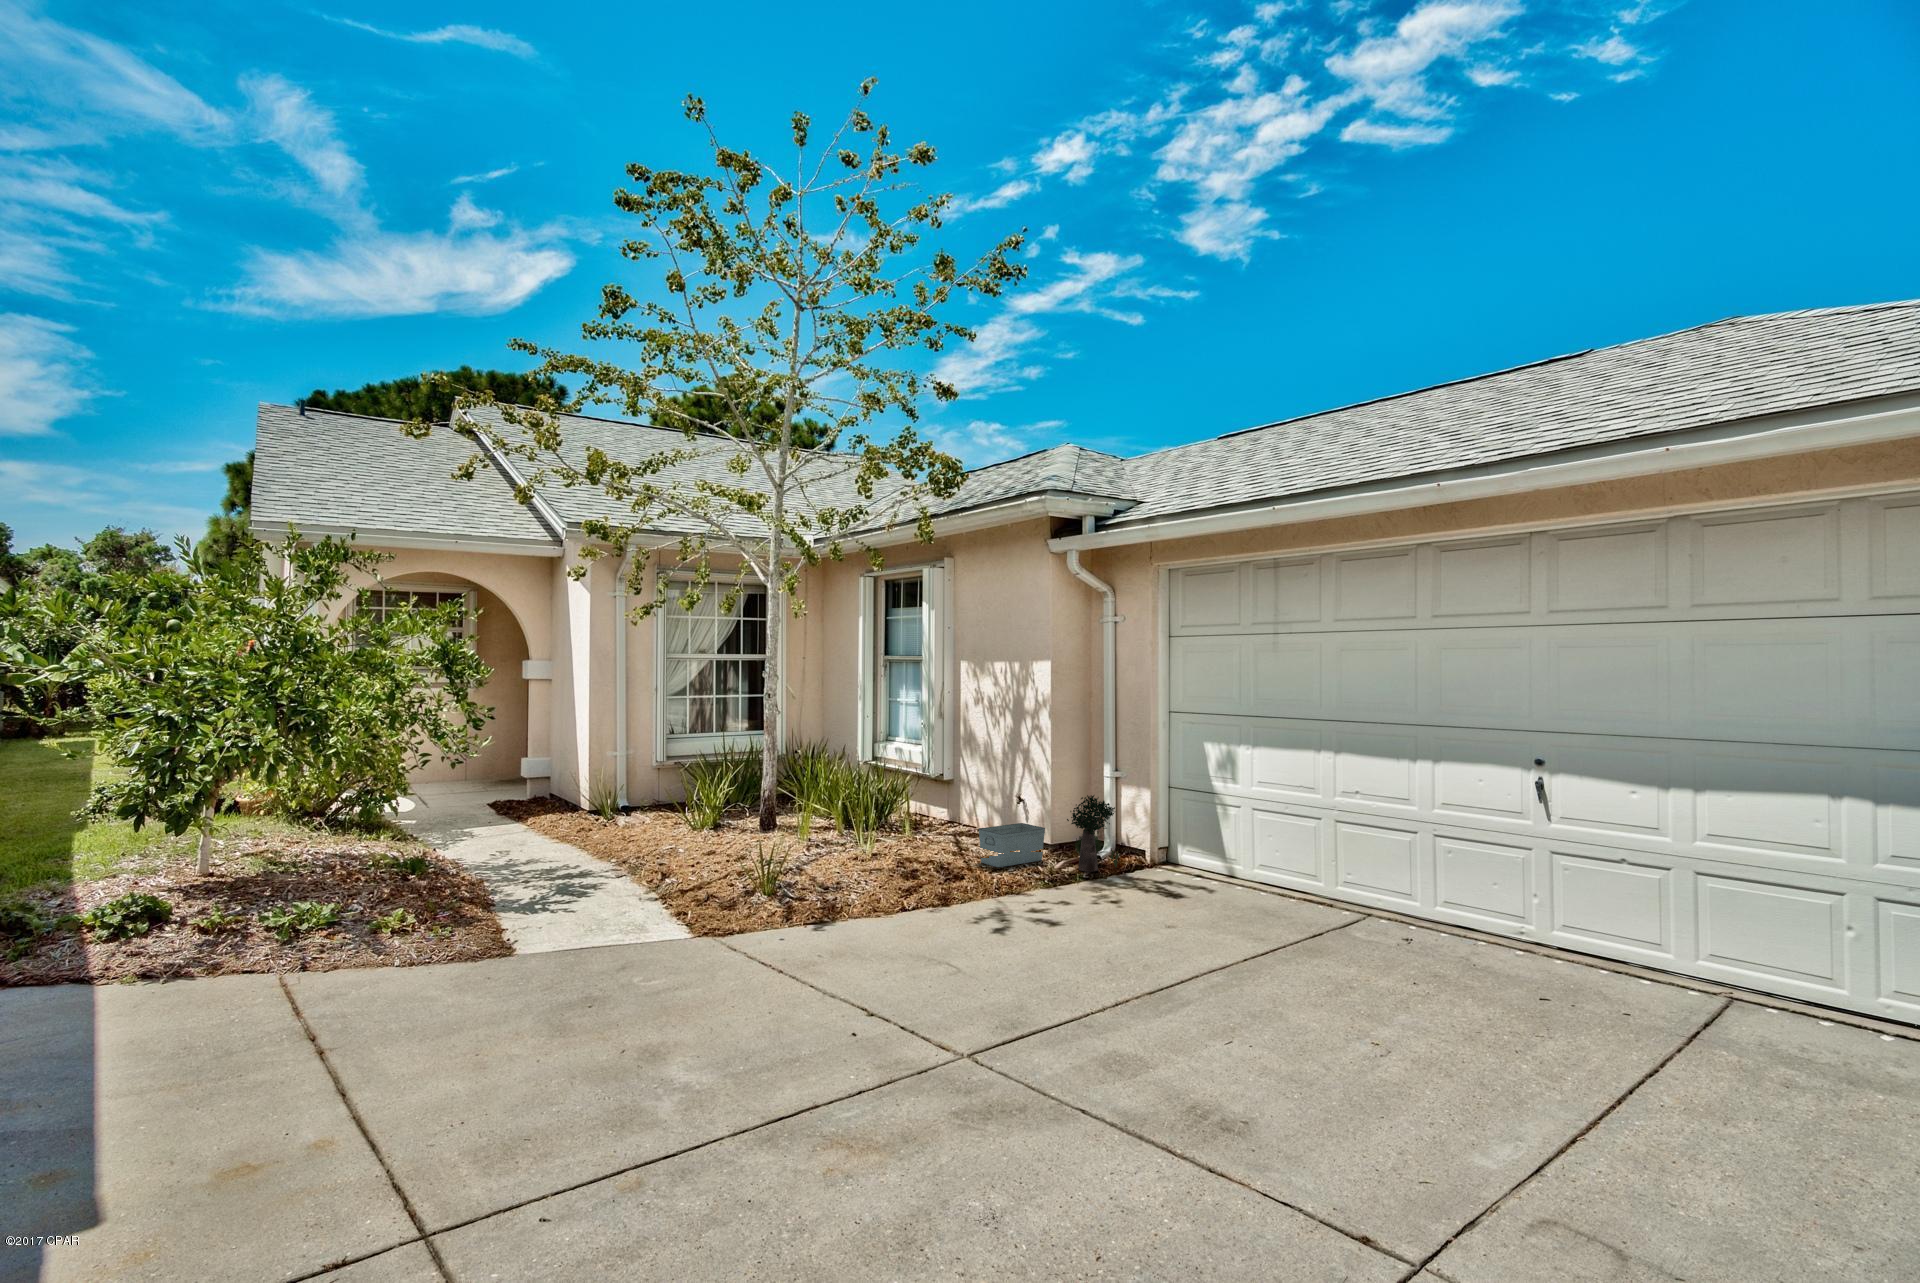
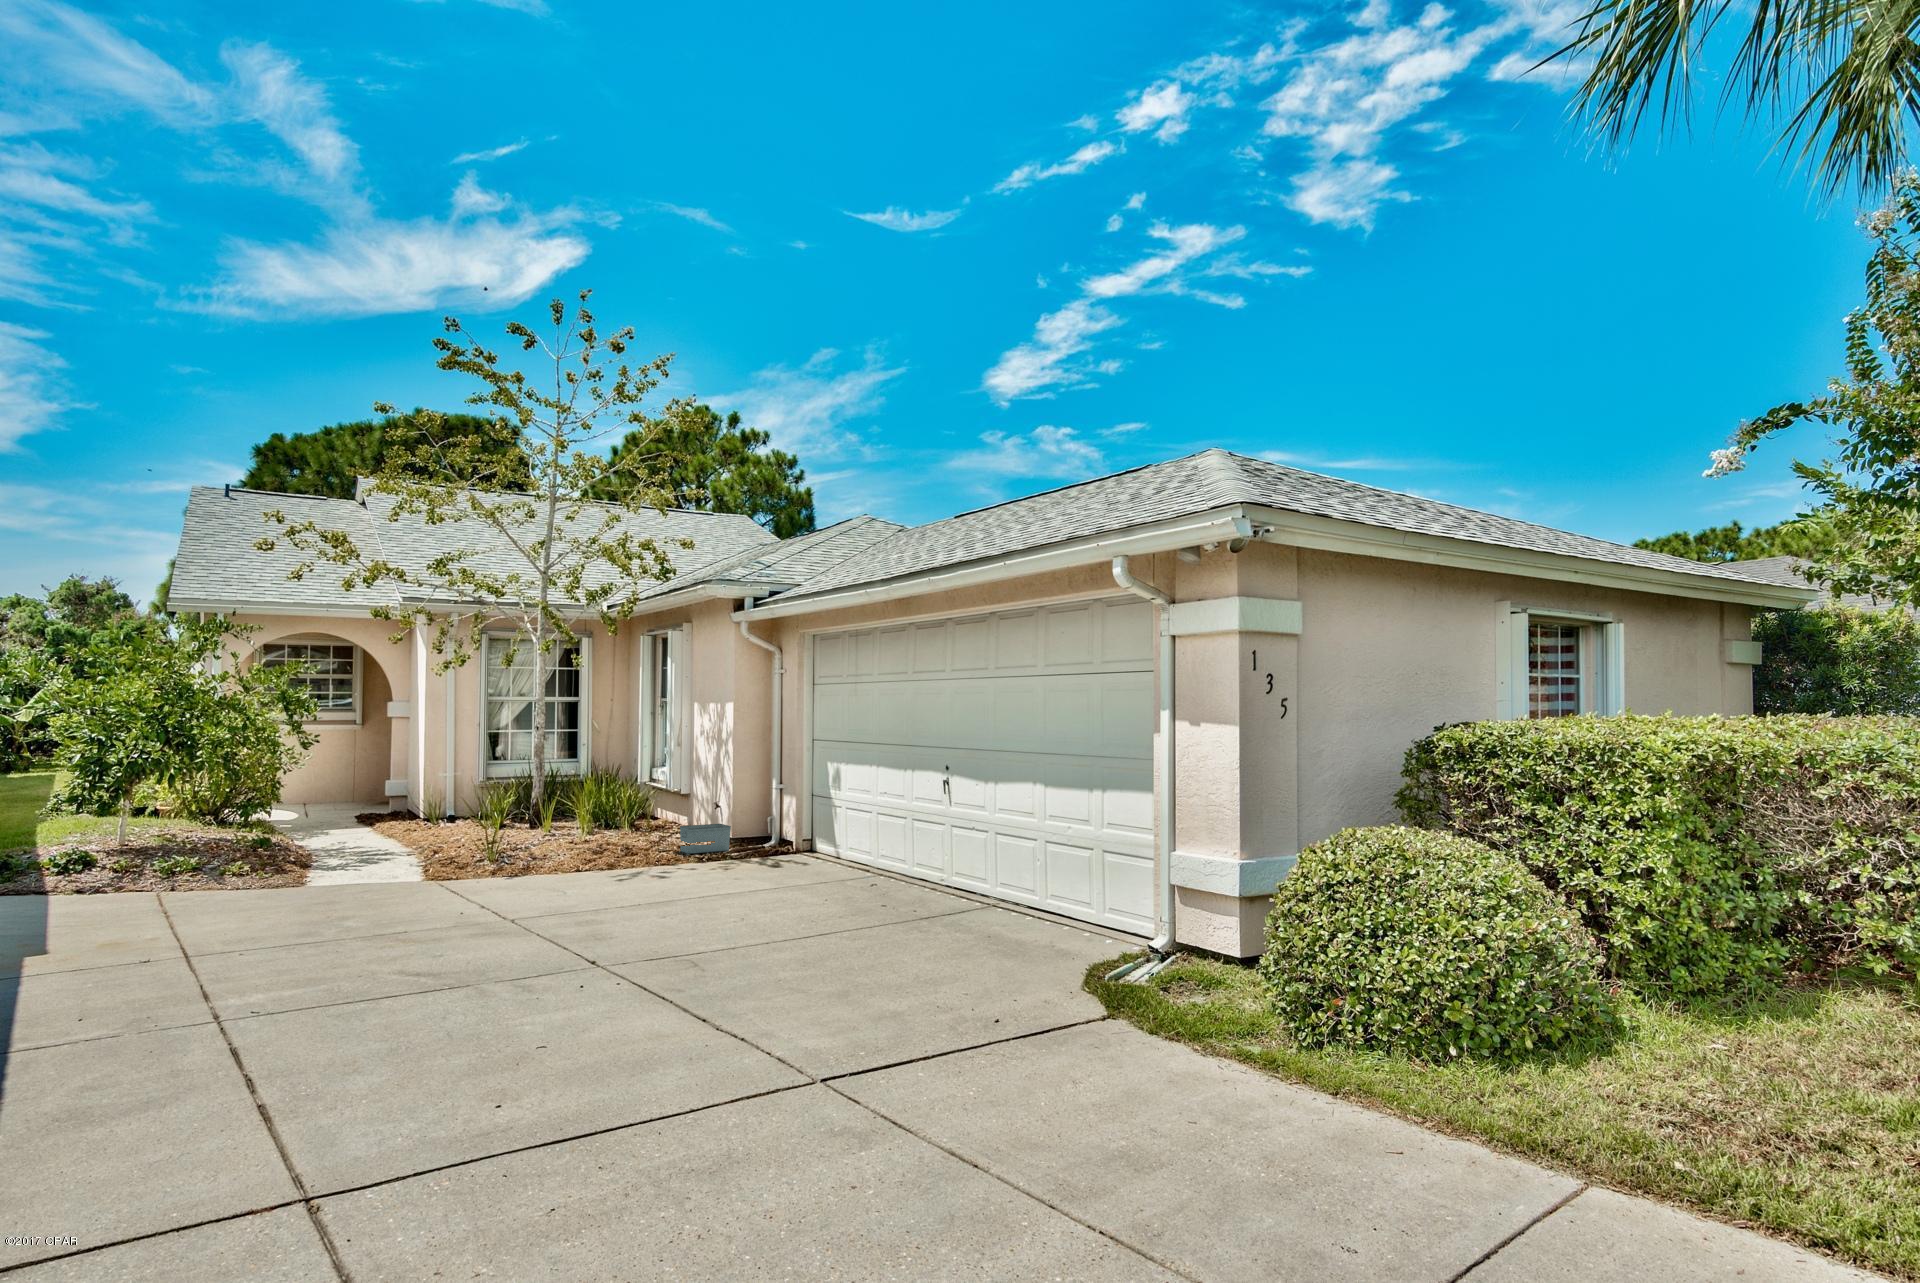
potted plant: present [1067,795,1120,872] -> none [736,801,778,856]

